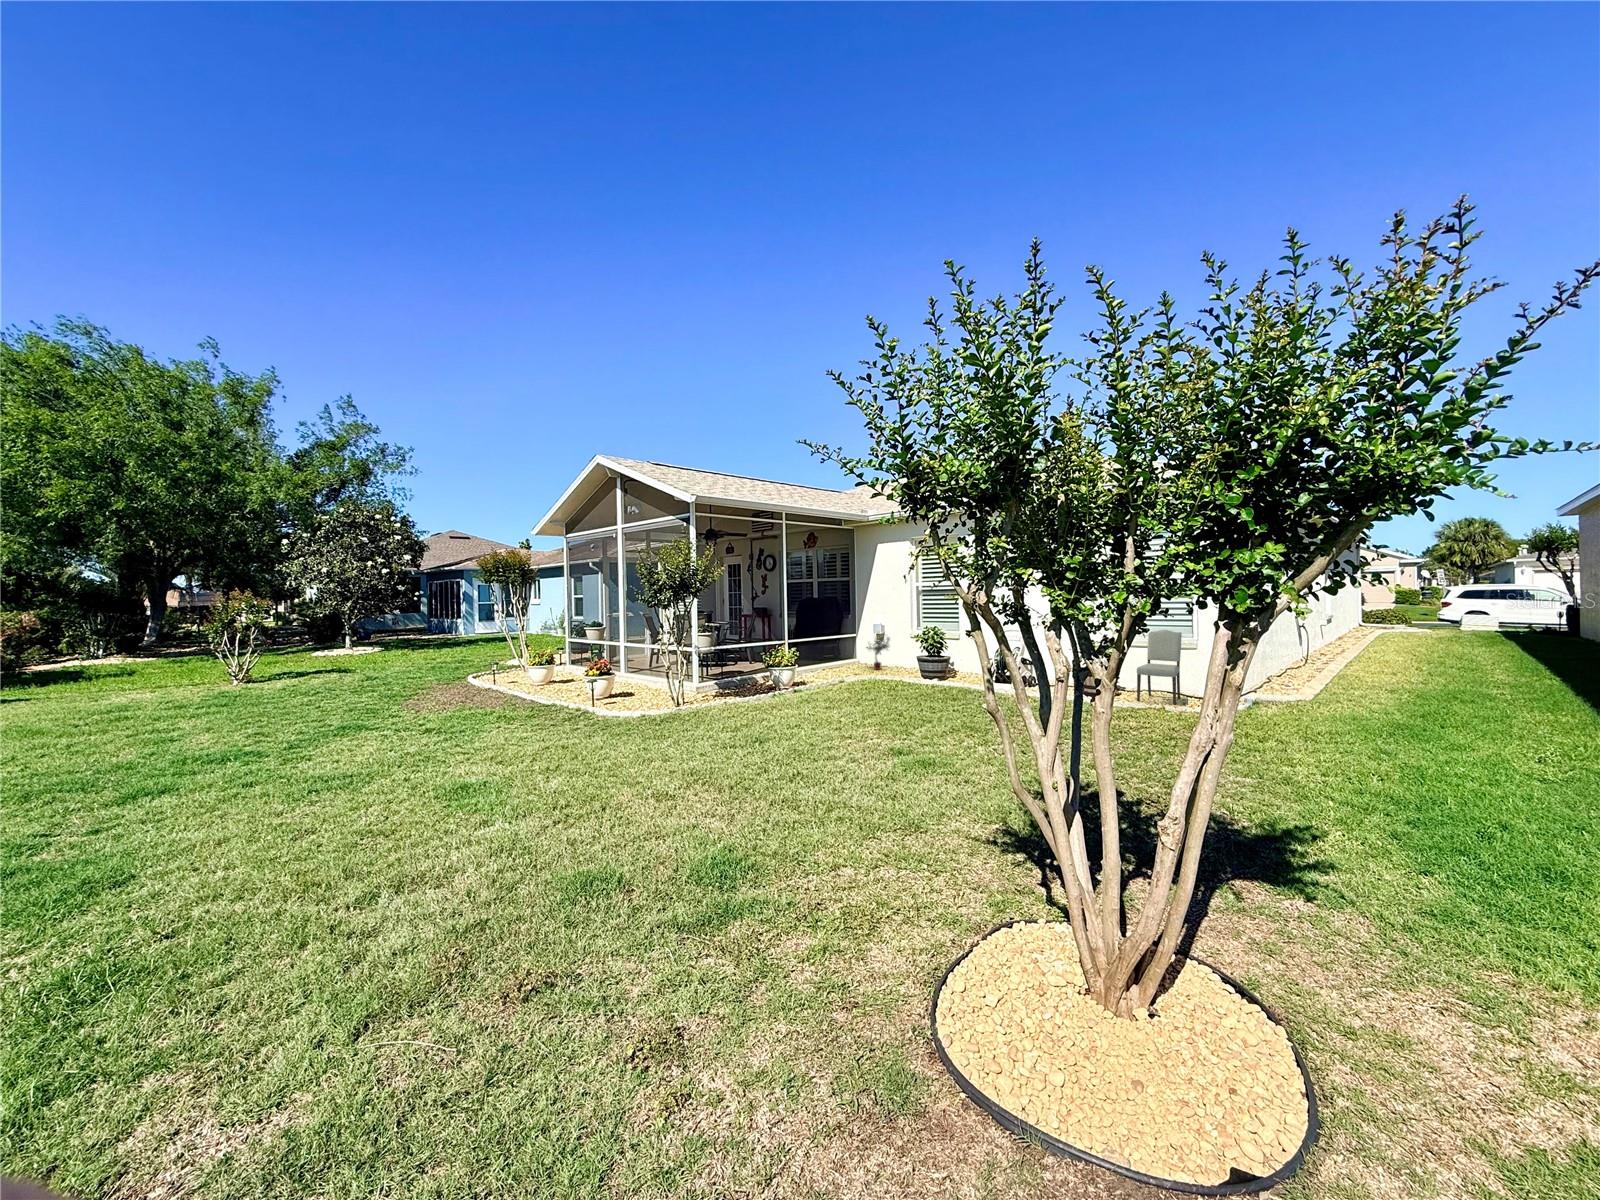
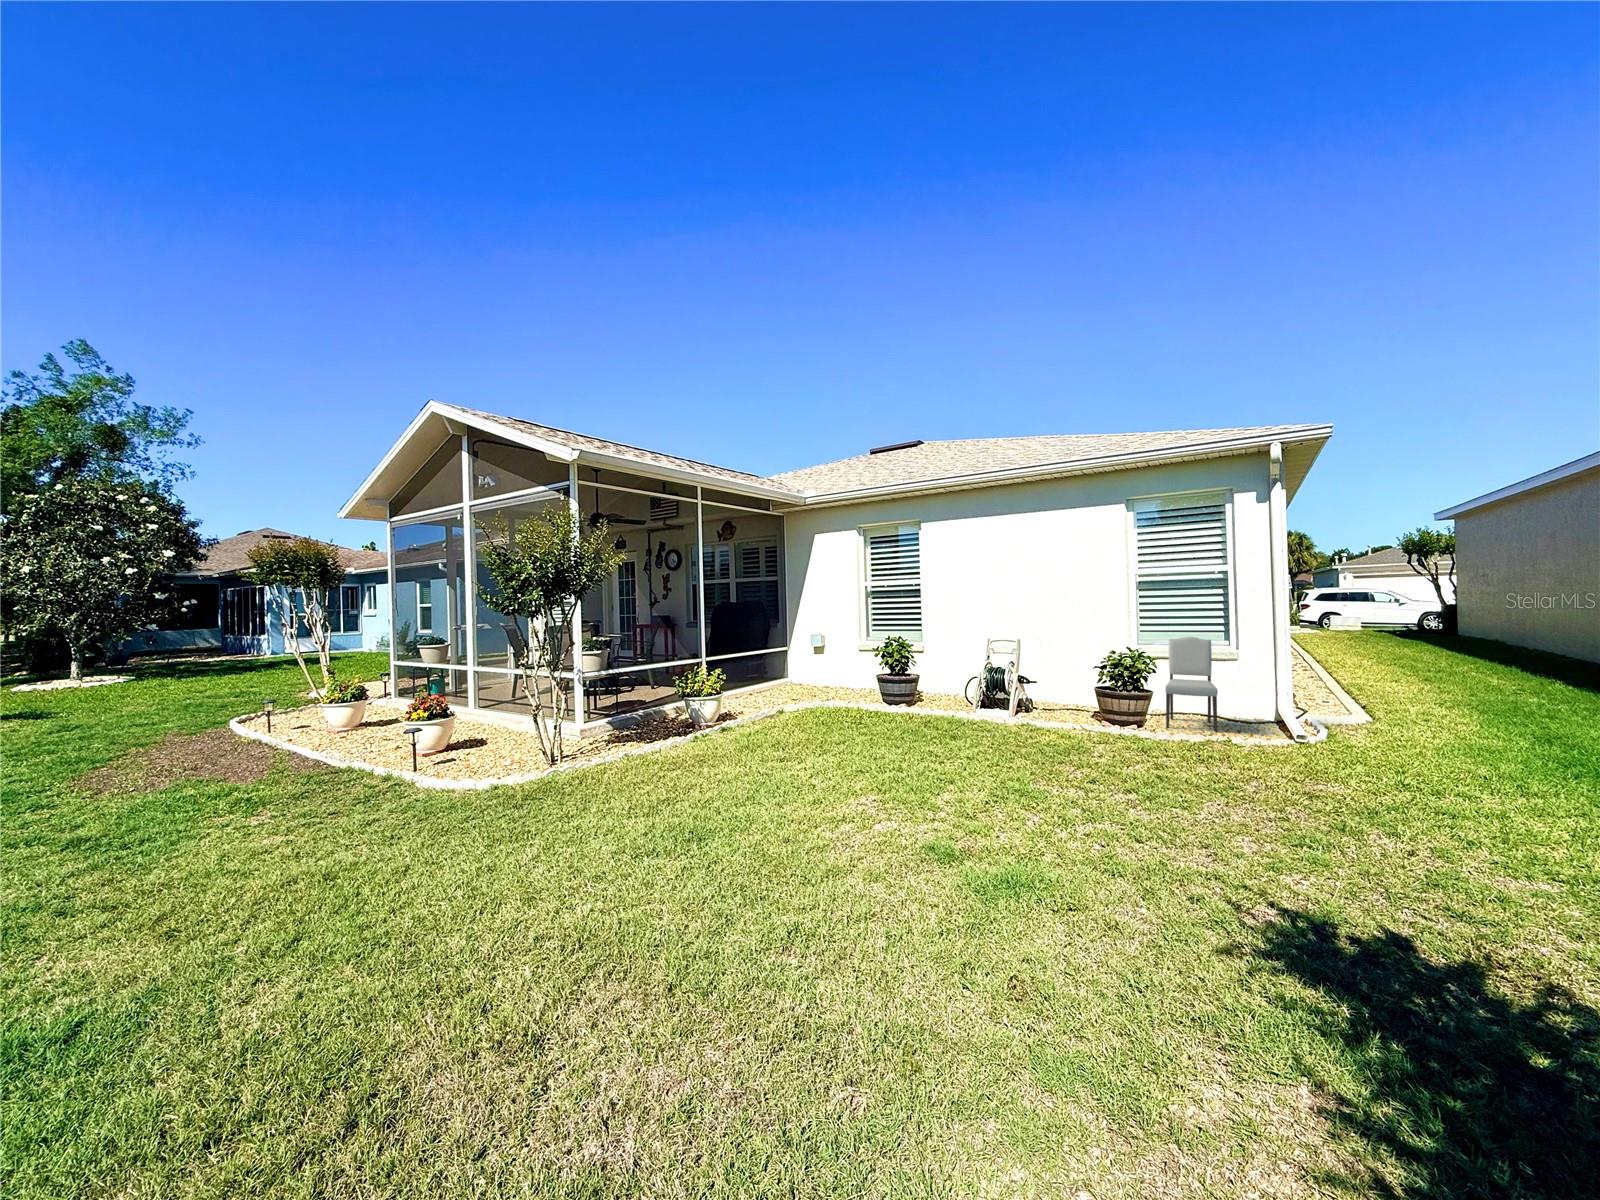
potted tree: present [866,633,890,670] -> none [800,643,833,692]

